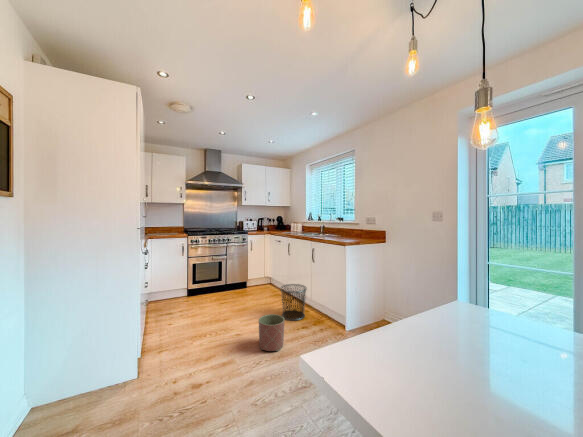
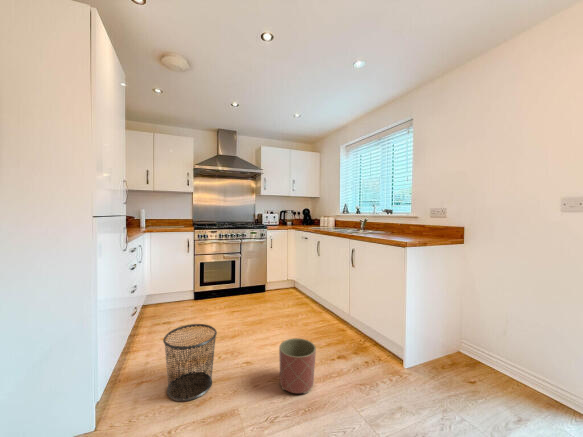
waste bin: present [281,284,306,321] -> present [163,324,217,401]

